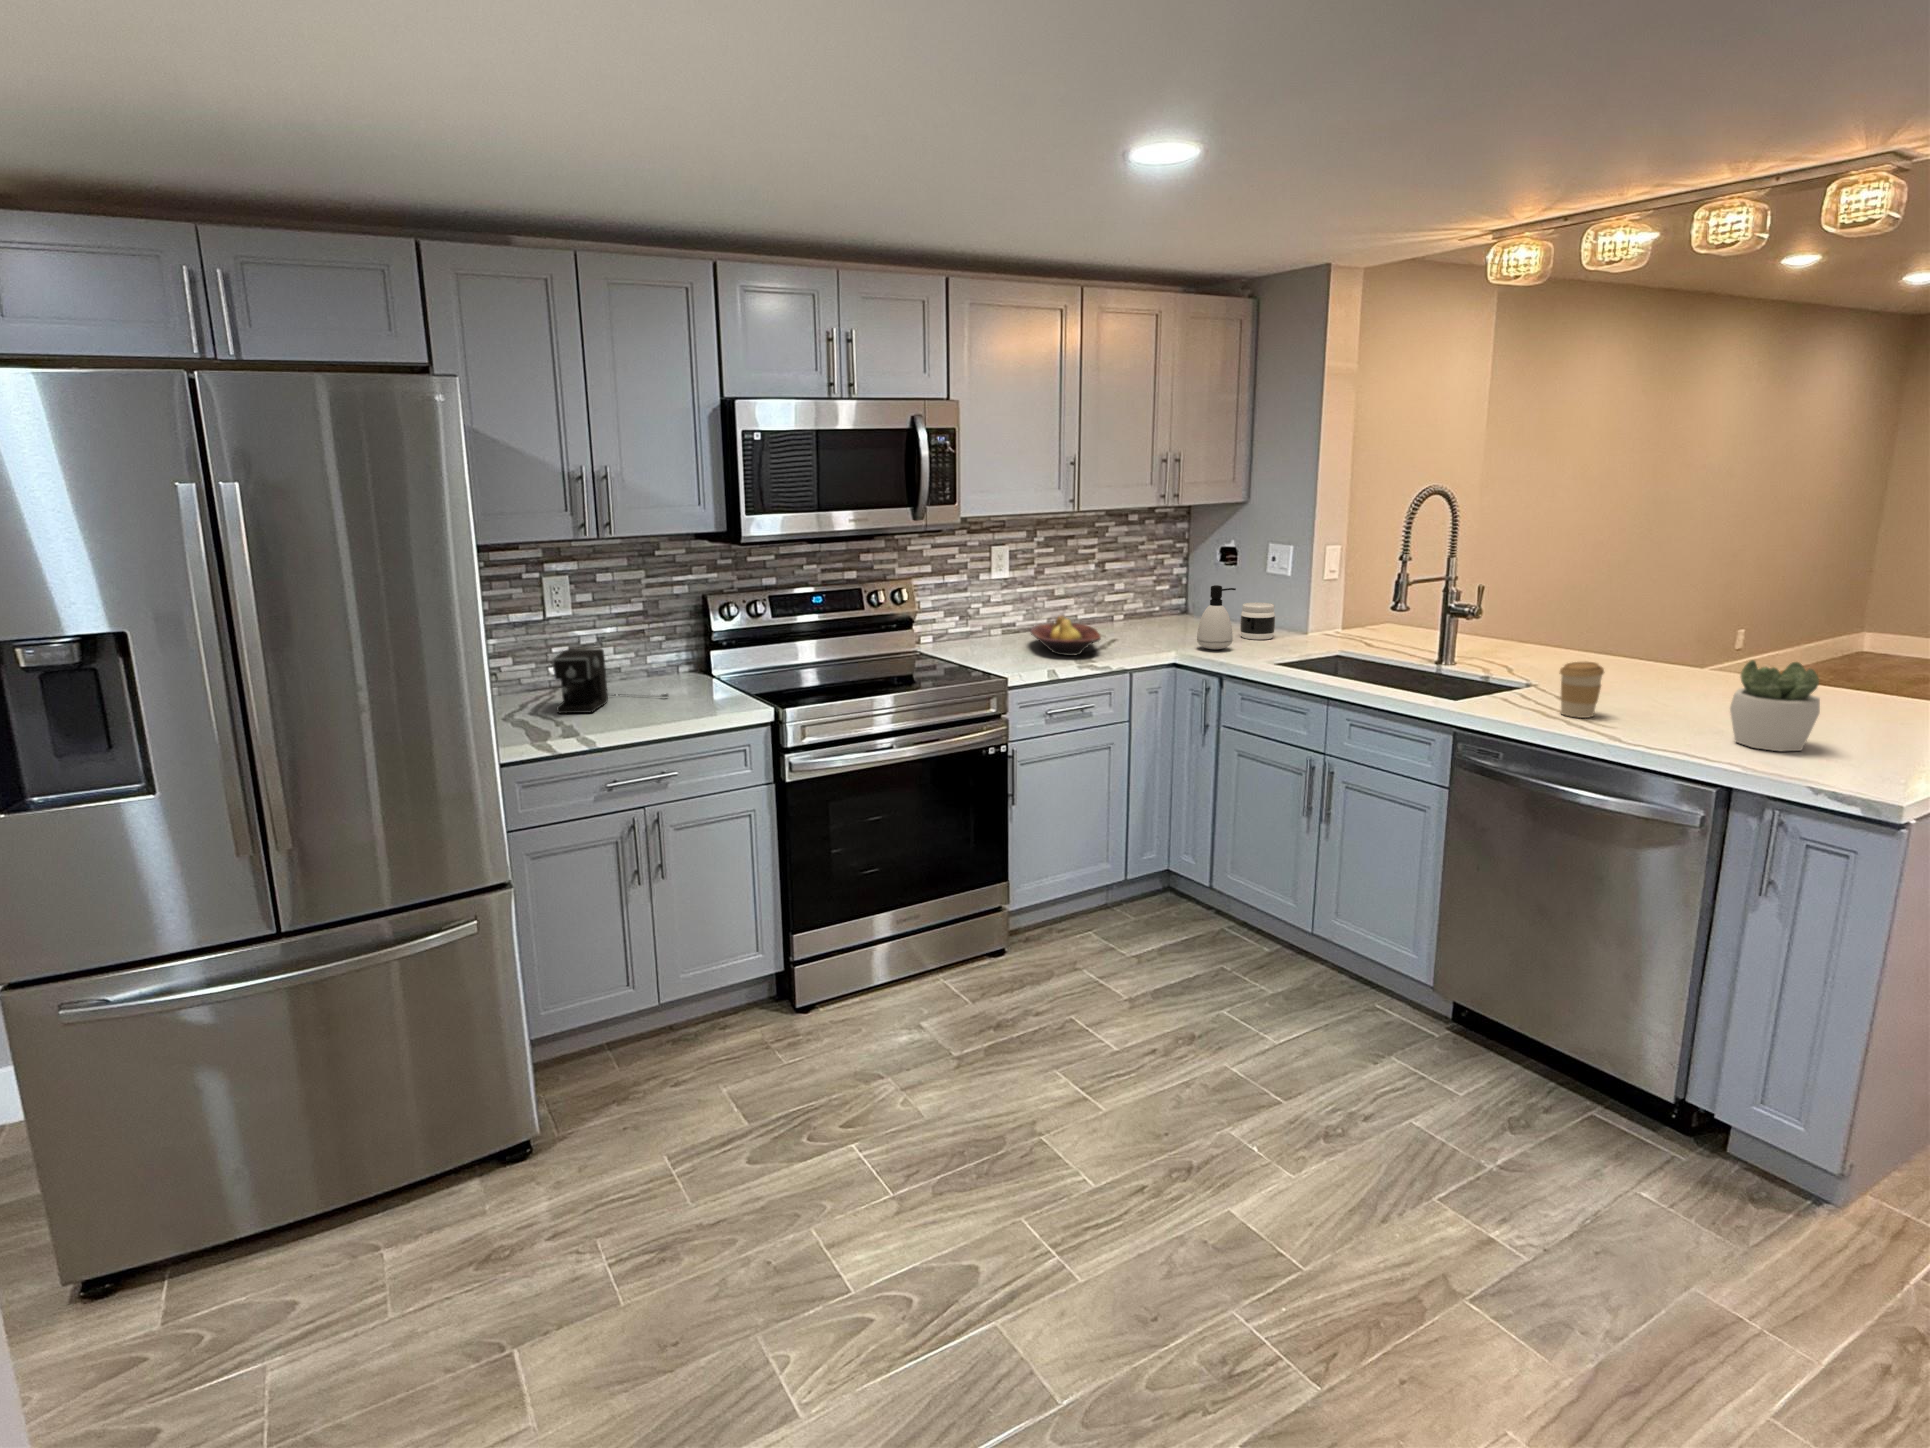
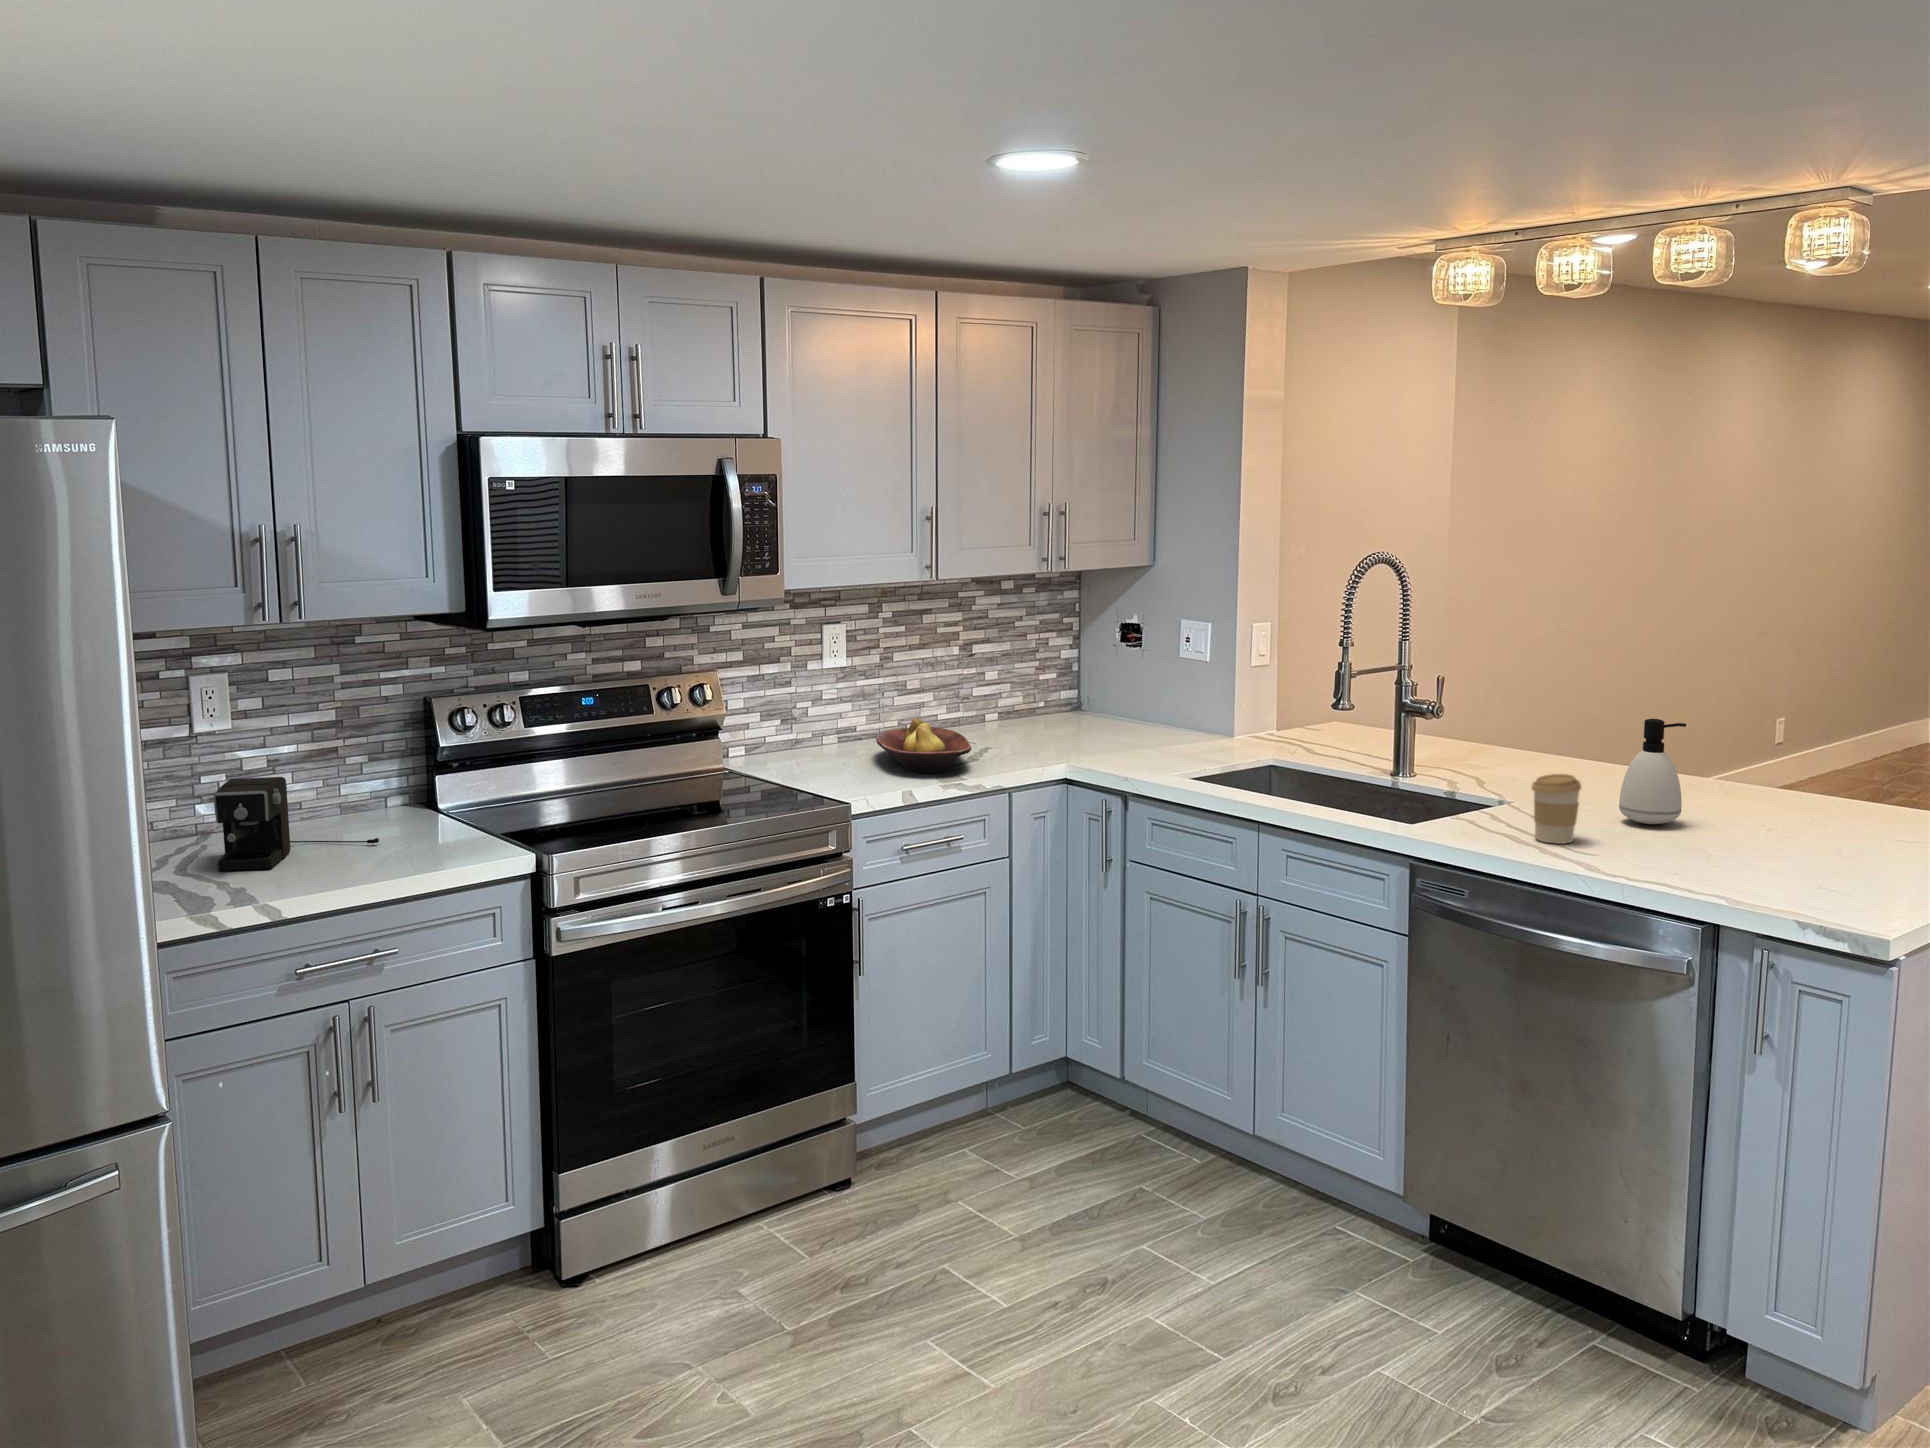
soap dispenser: present [1197,585,1236,649] -> present [1619,719,1686,824]
jar: present [1240,602,1275,640] -> none [1152,697,1195,746]
succulent plant: present [1730,660,1820,751] -> none [1717,771,1812,880]

